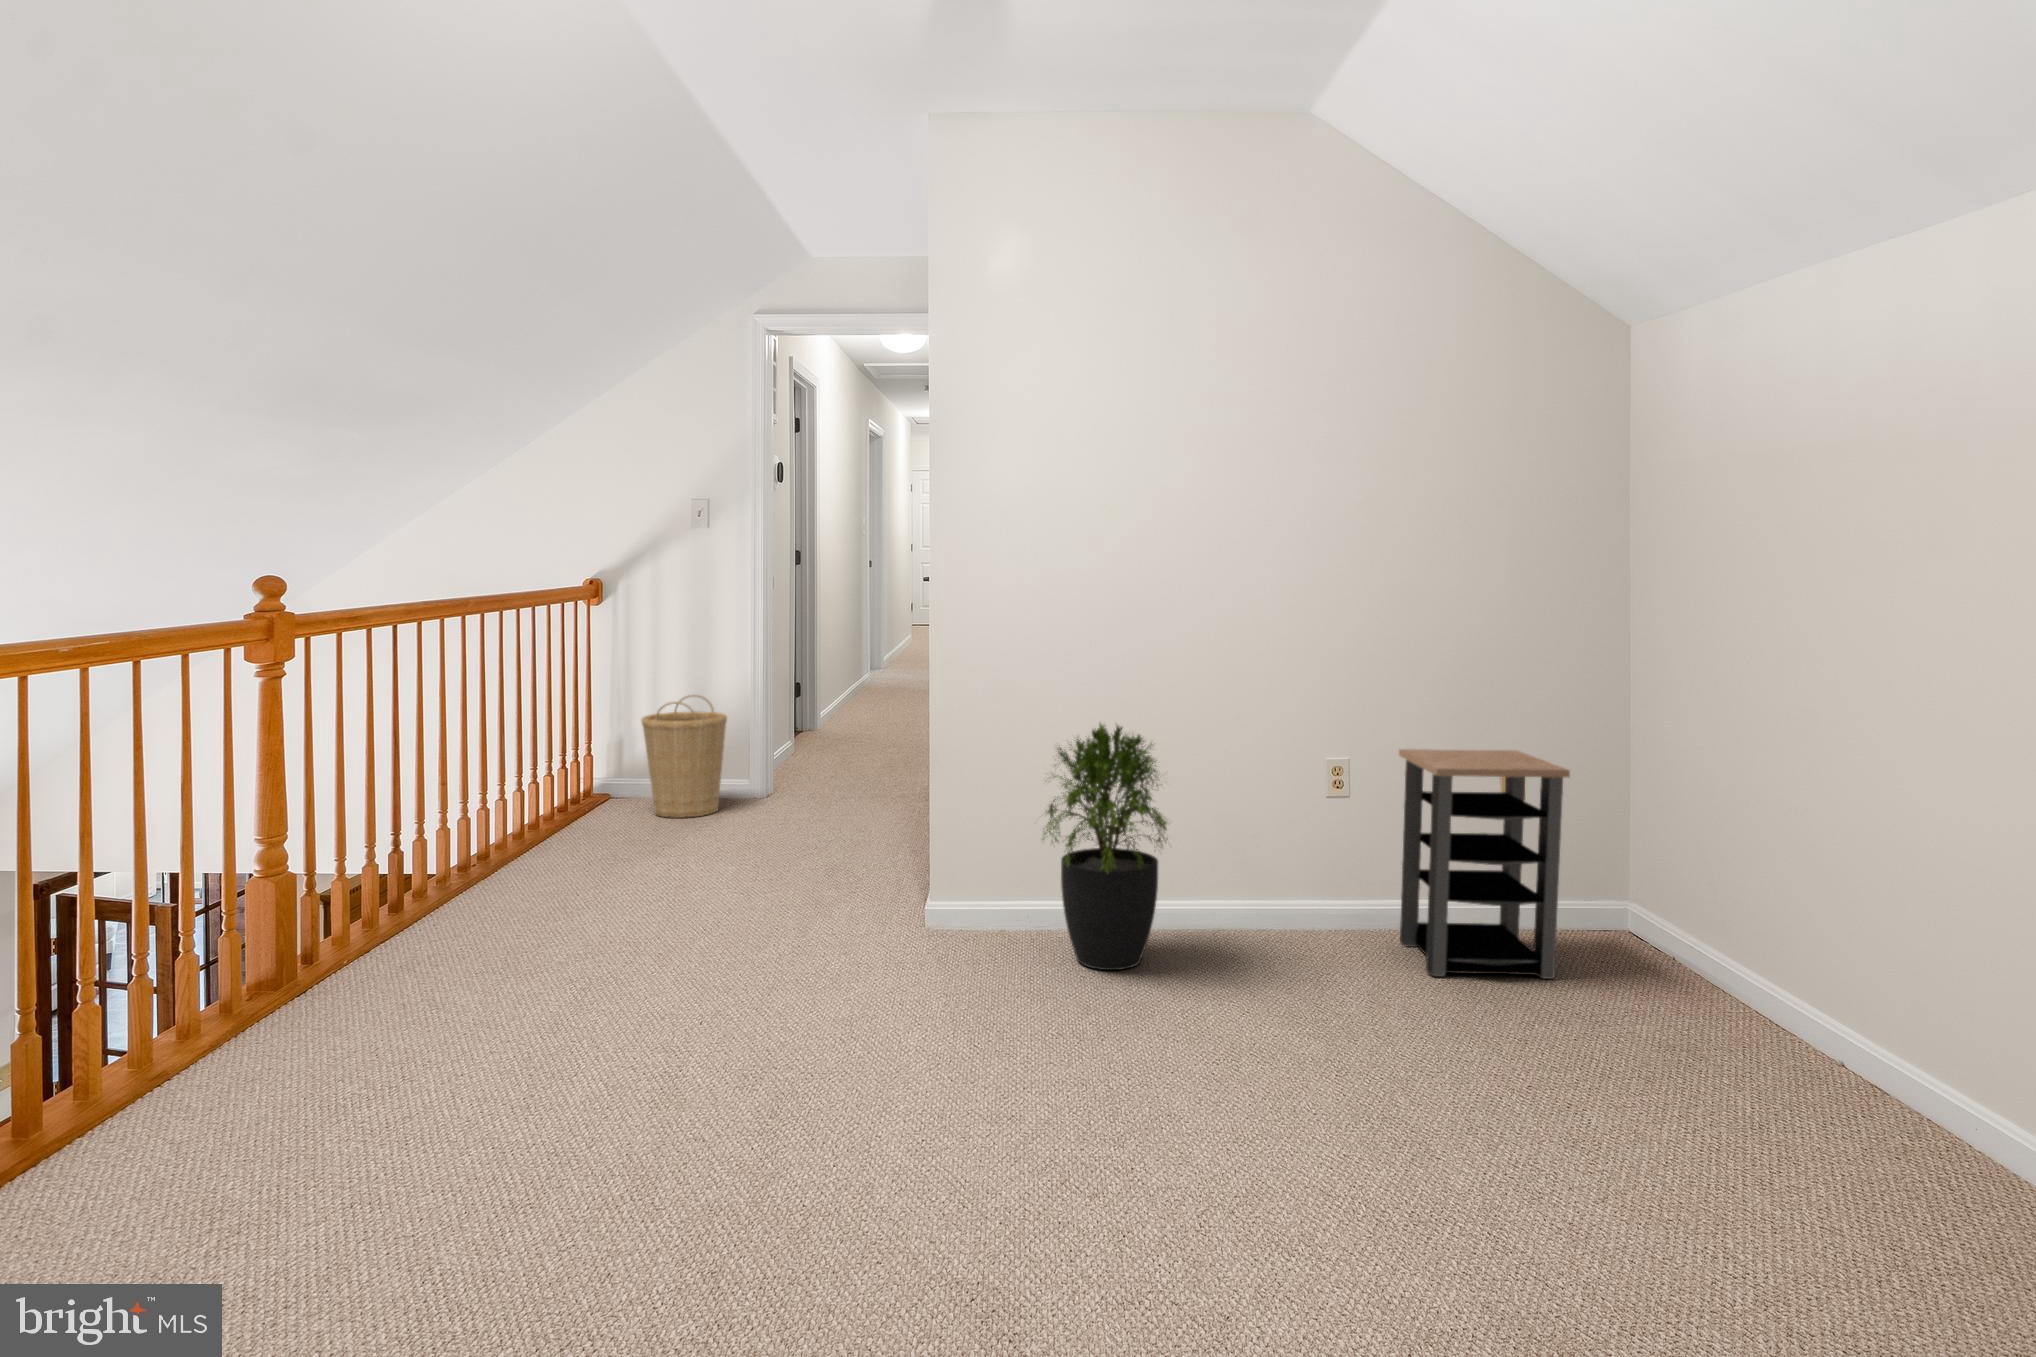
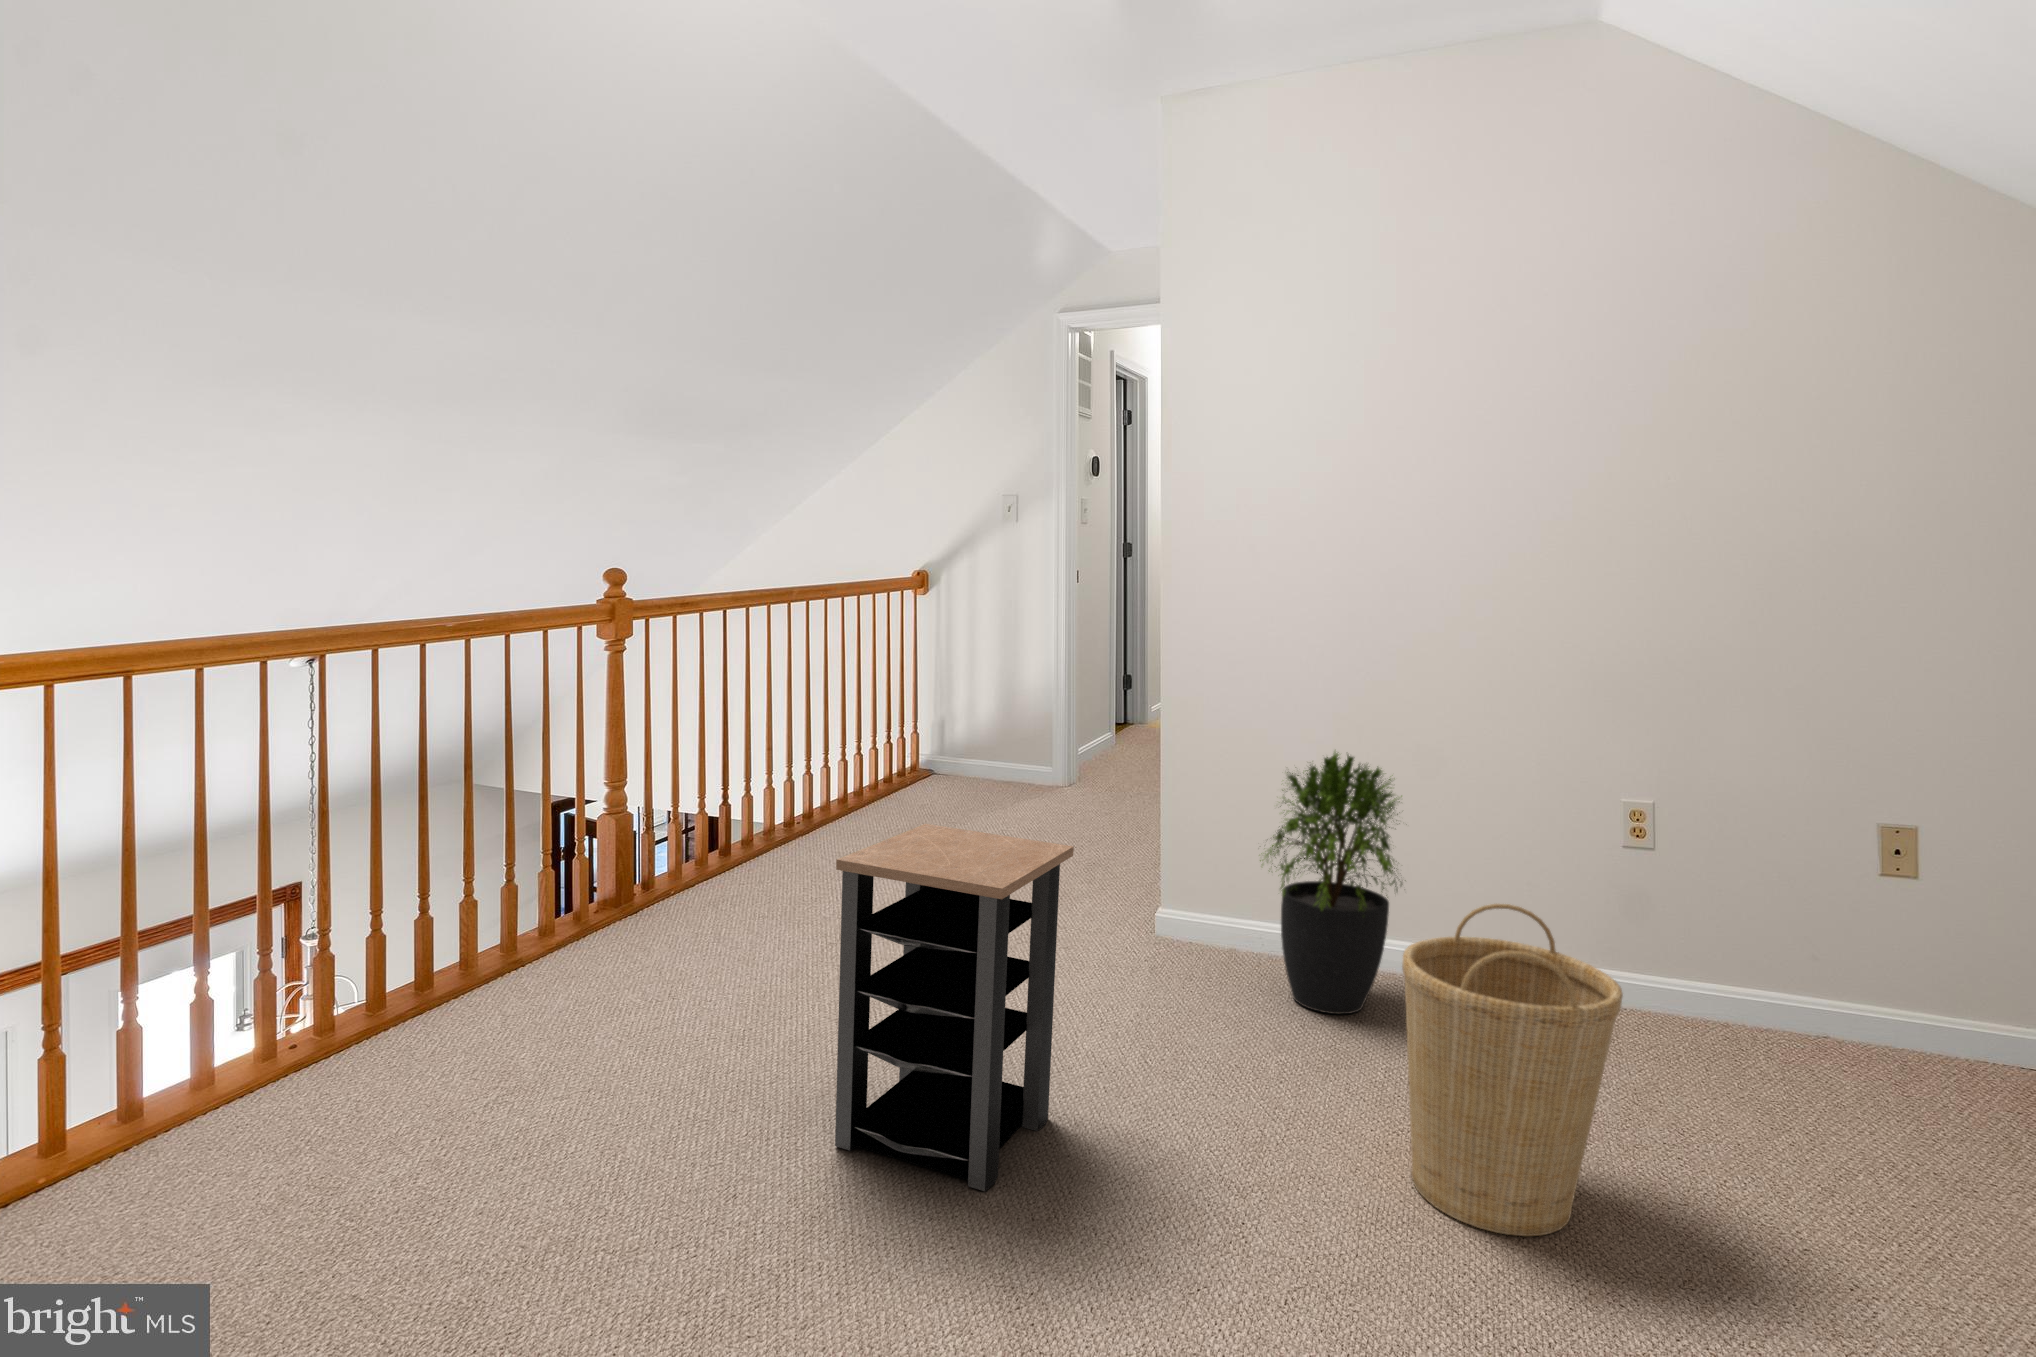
basket: present [641,695,727,818] -> present [1402,904,1623,1236]
side table: present [1399,749,1570,979] -> present [835,824,1074,1191]

